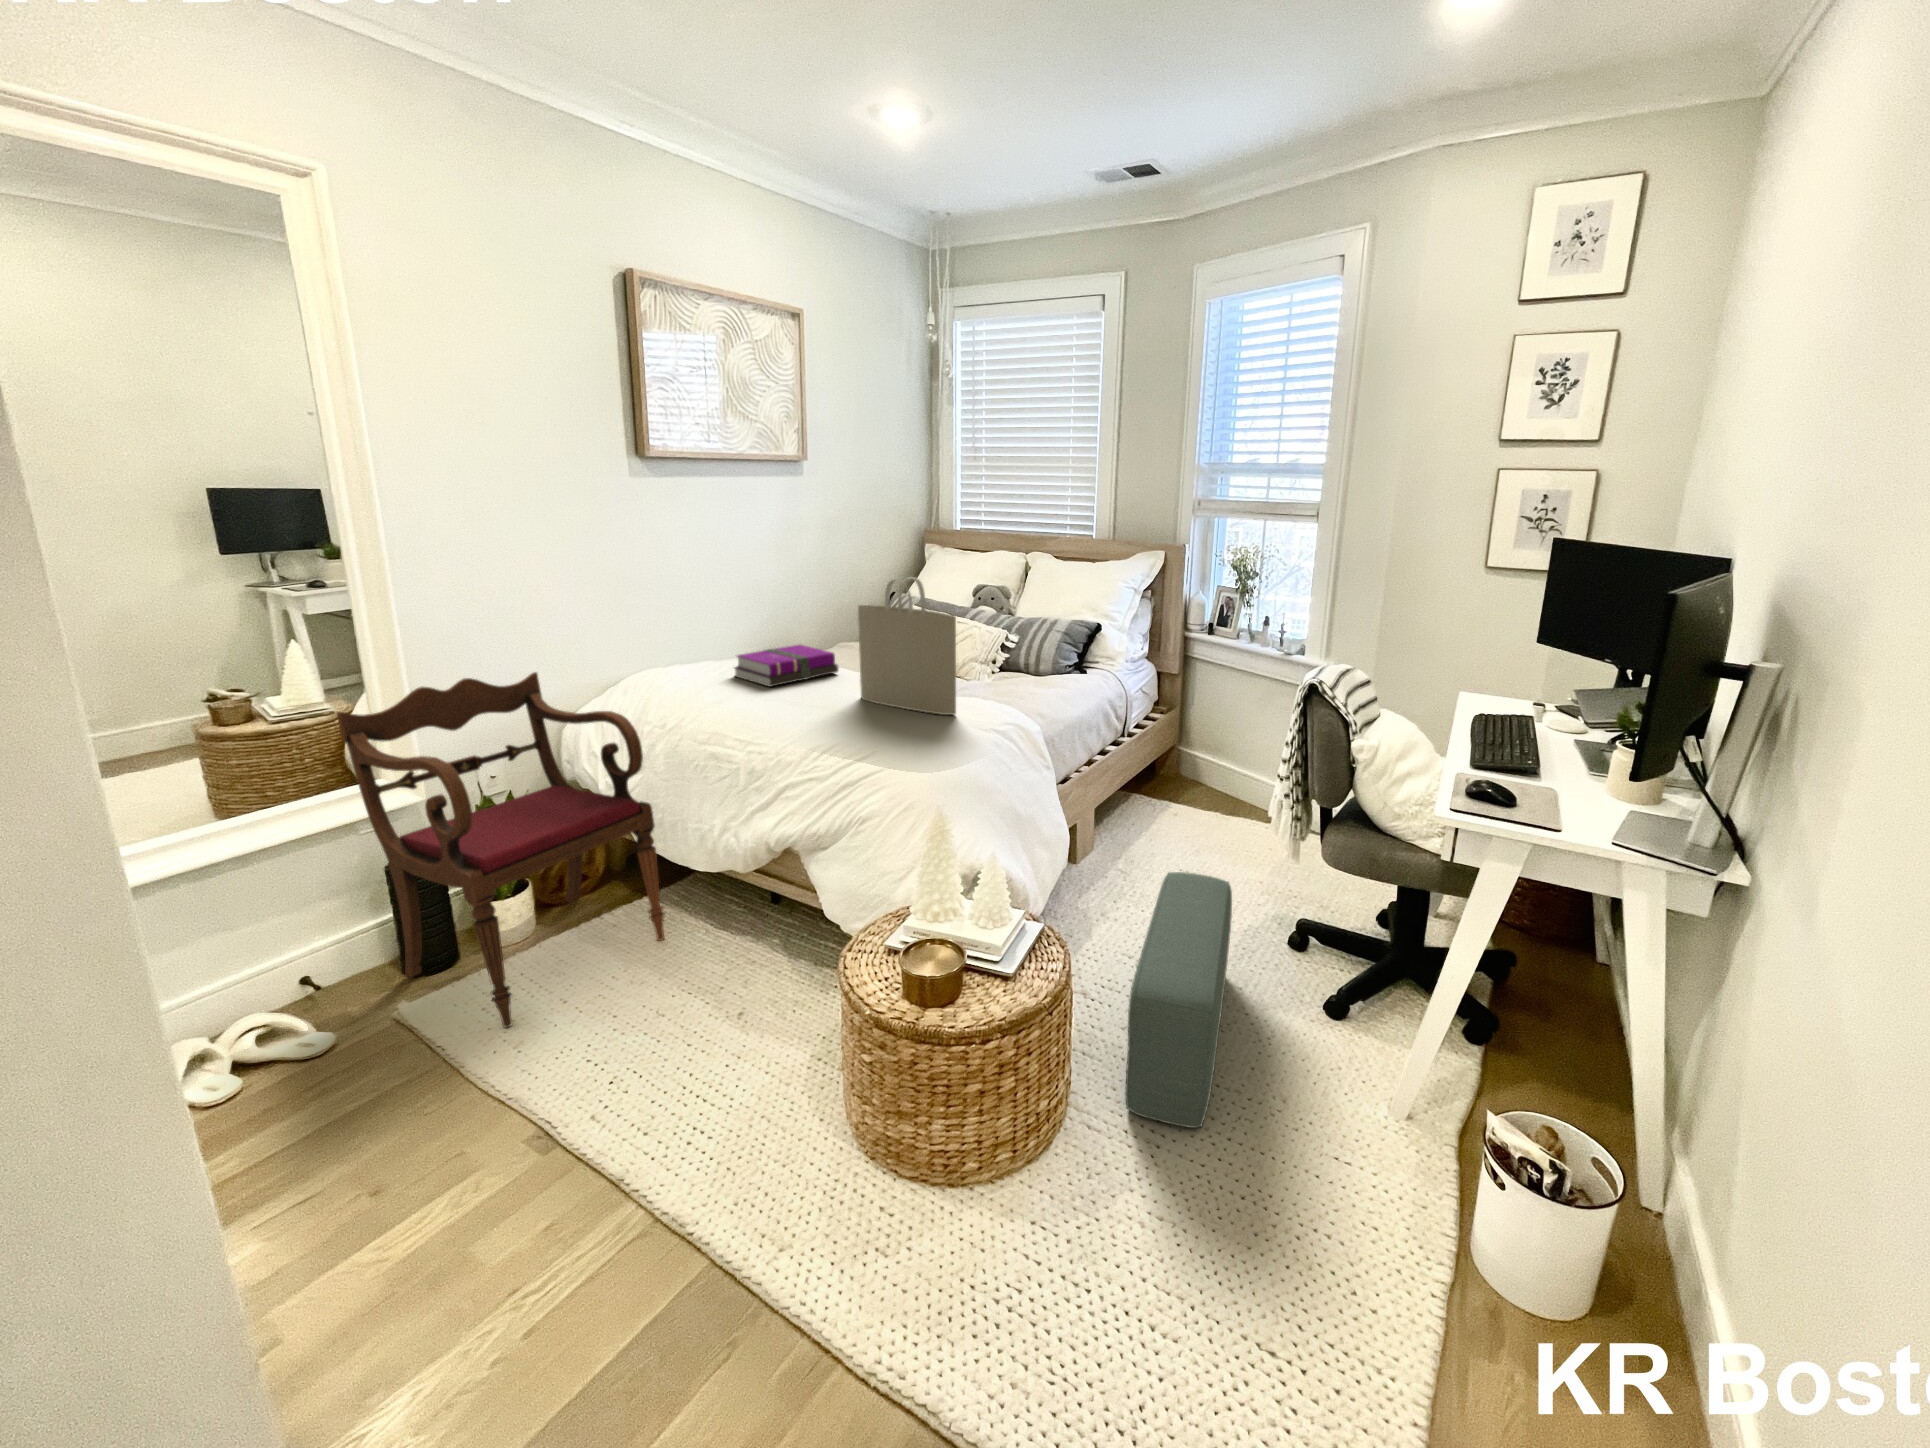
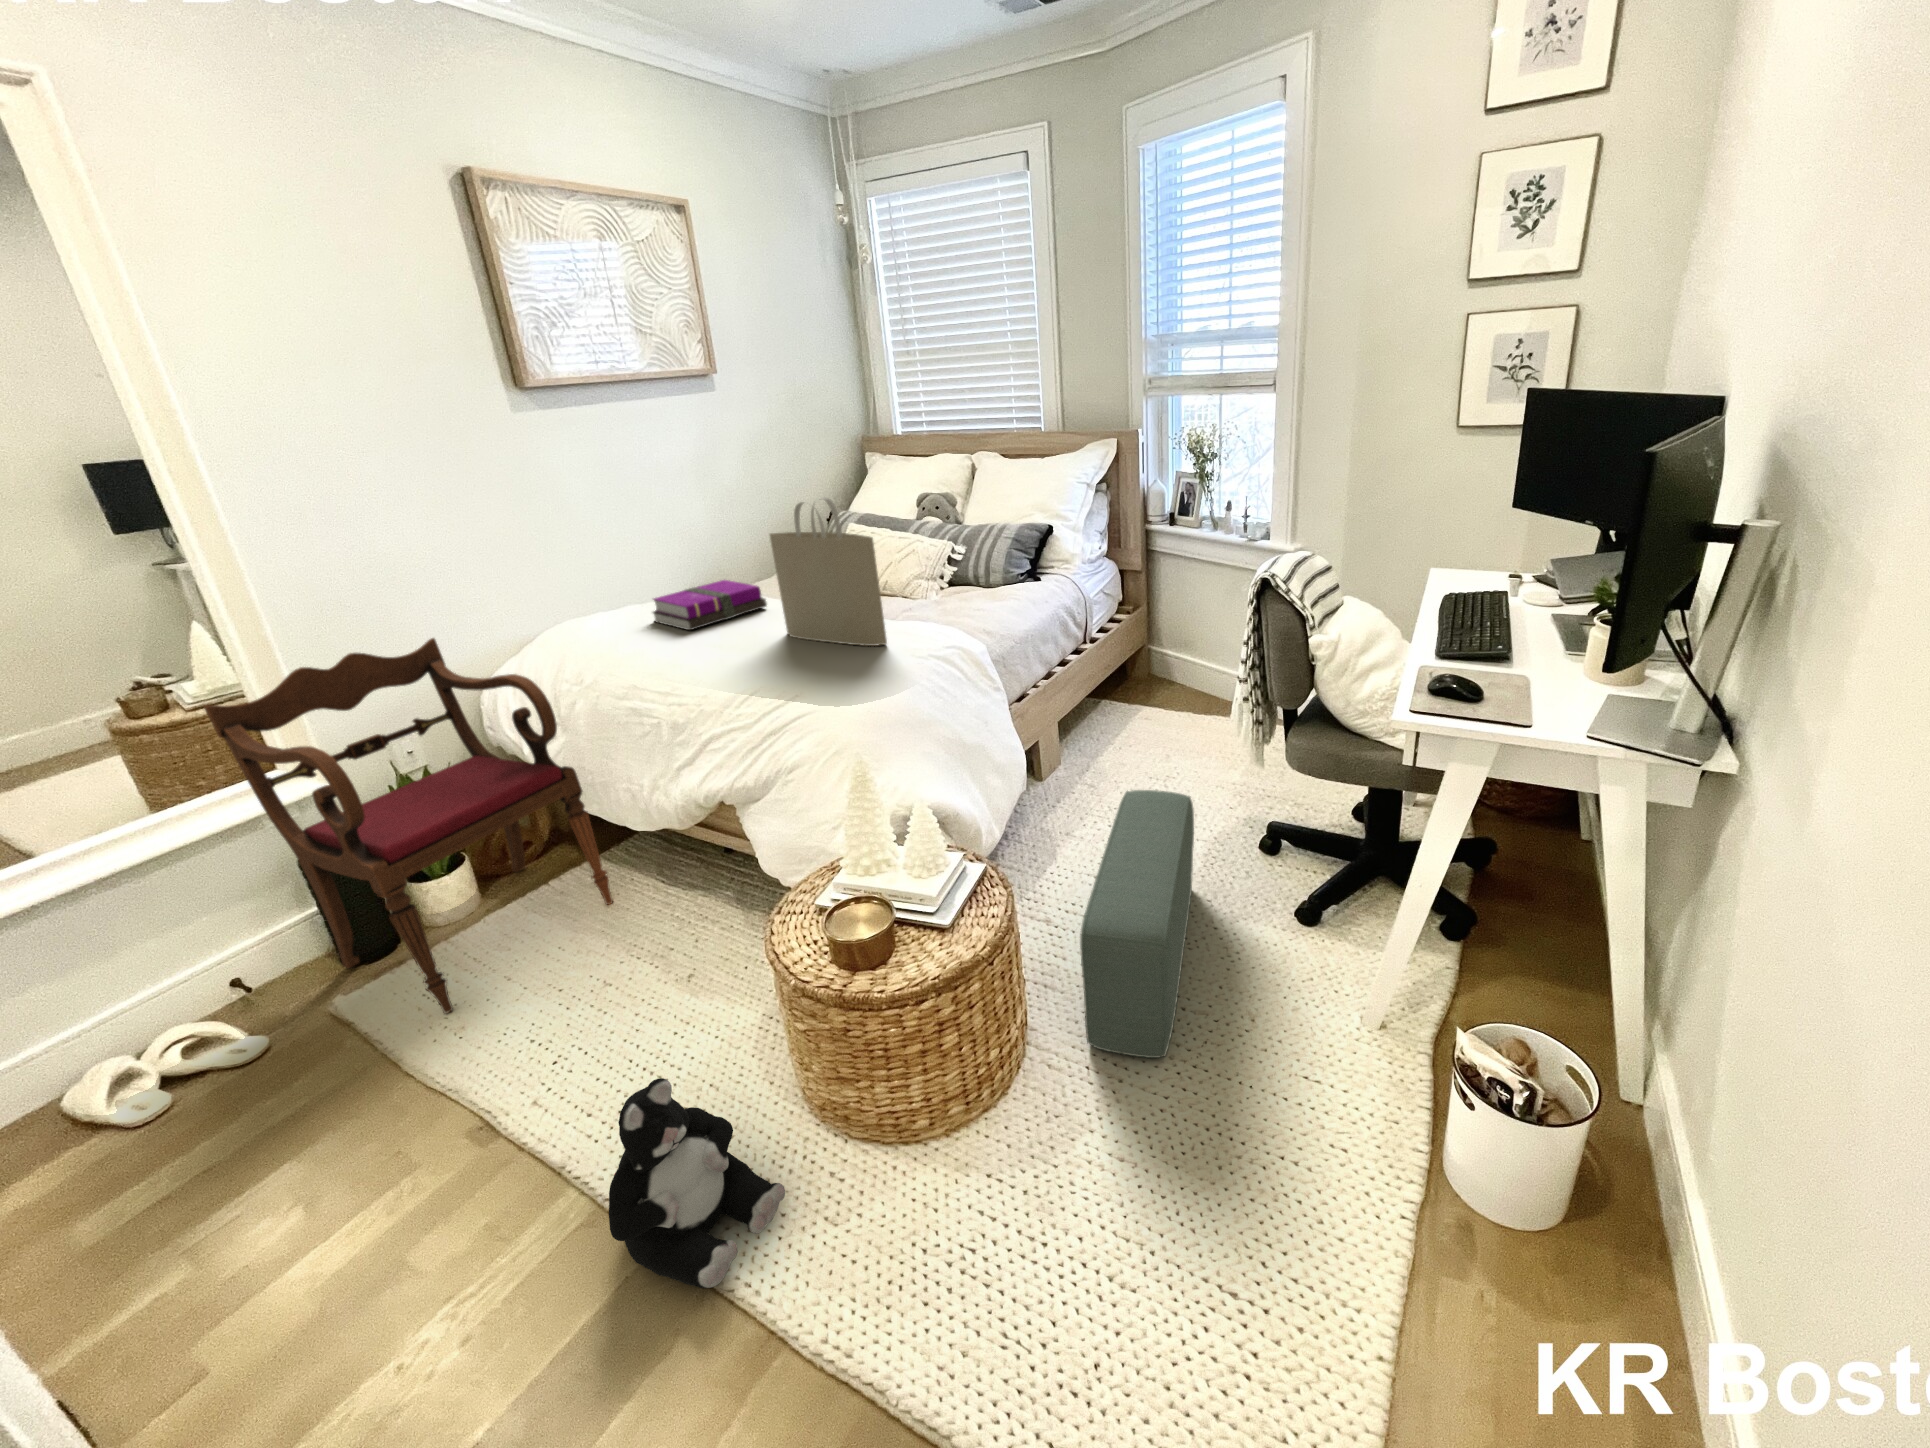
plush toy: none [680,1091,841,1302] -> present [609,1078,785,1288]

